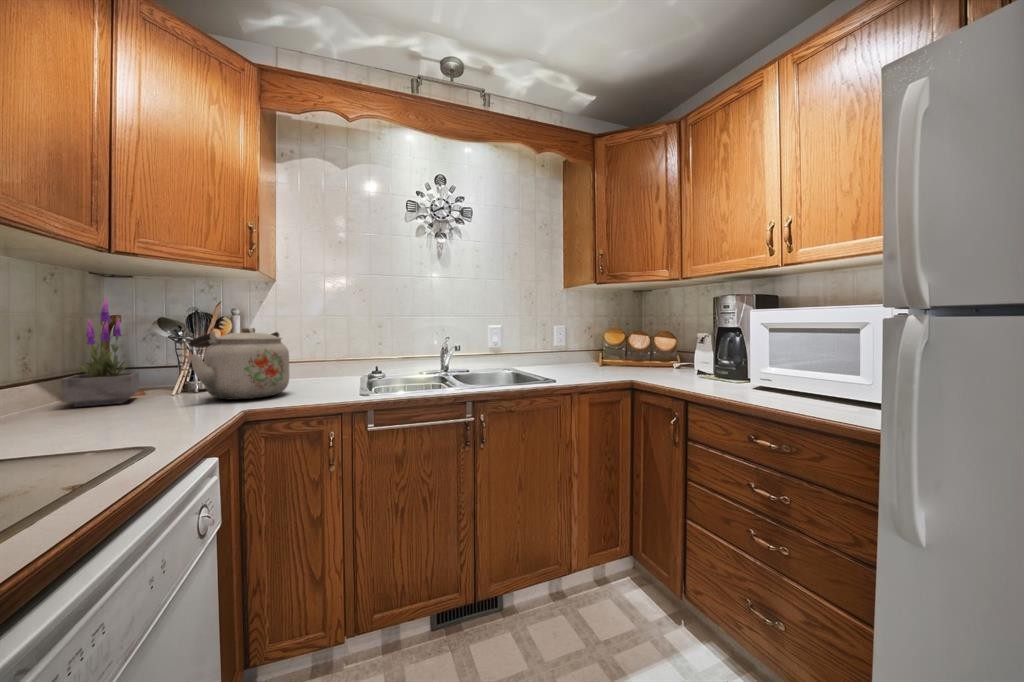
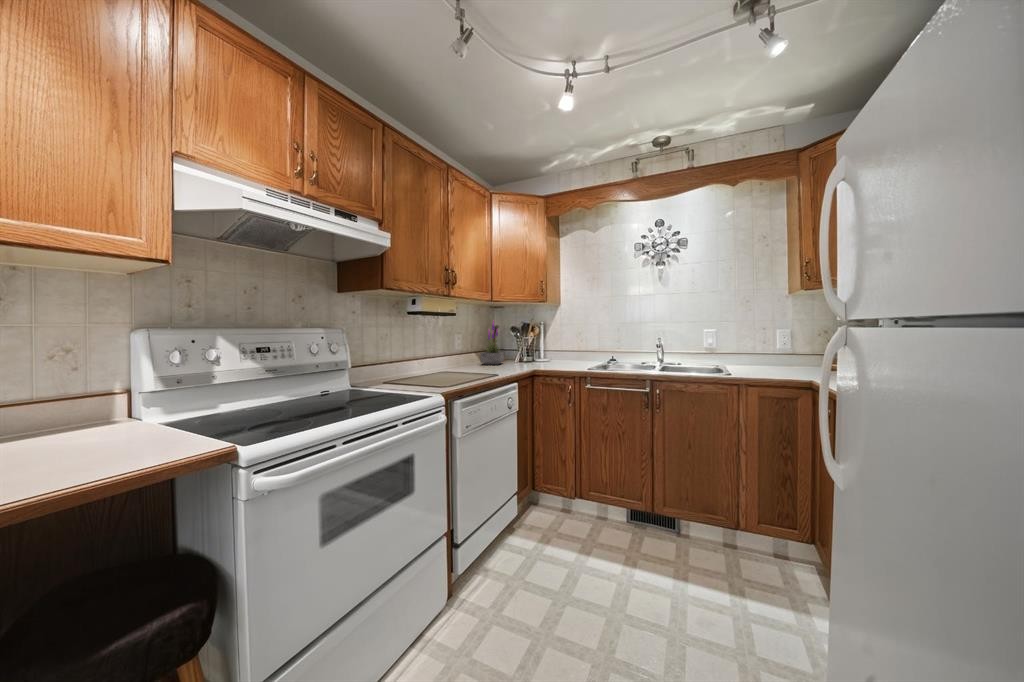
kettle: present [190,327,289,400] -> none [517,332,558,367]

